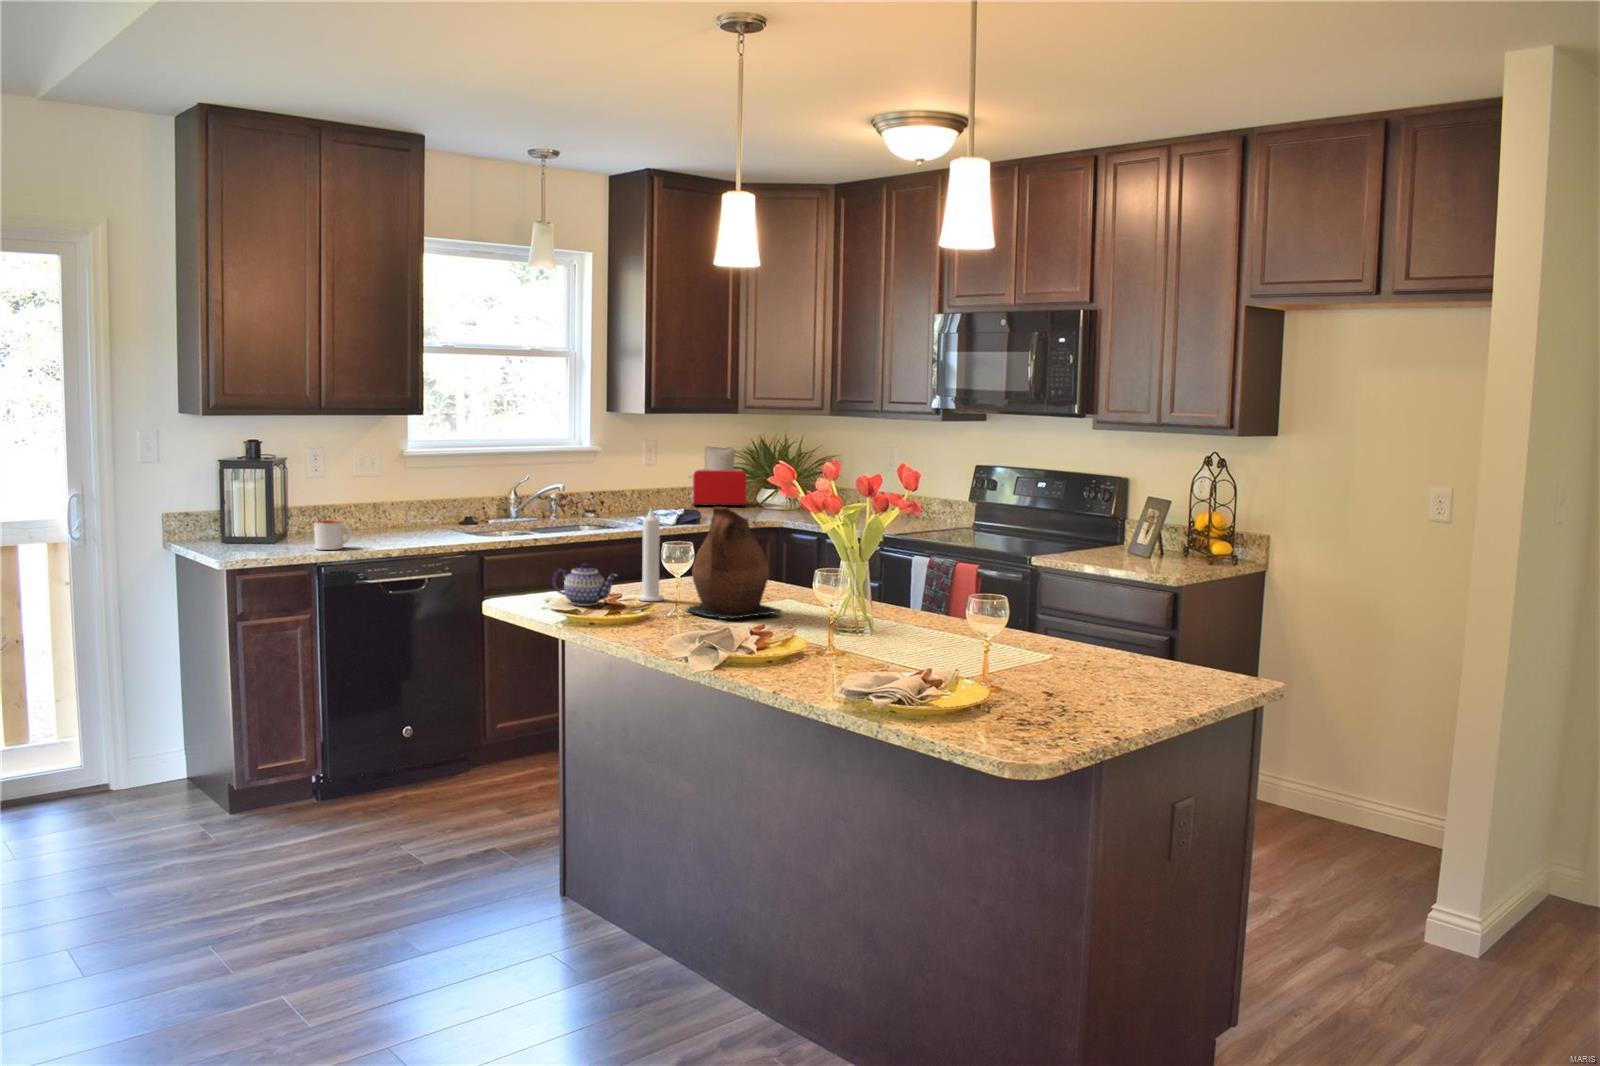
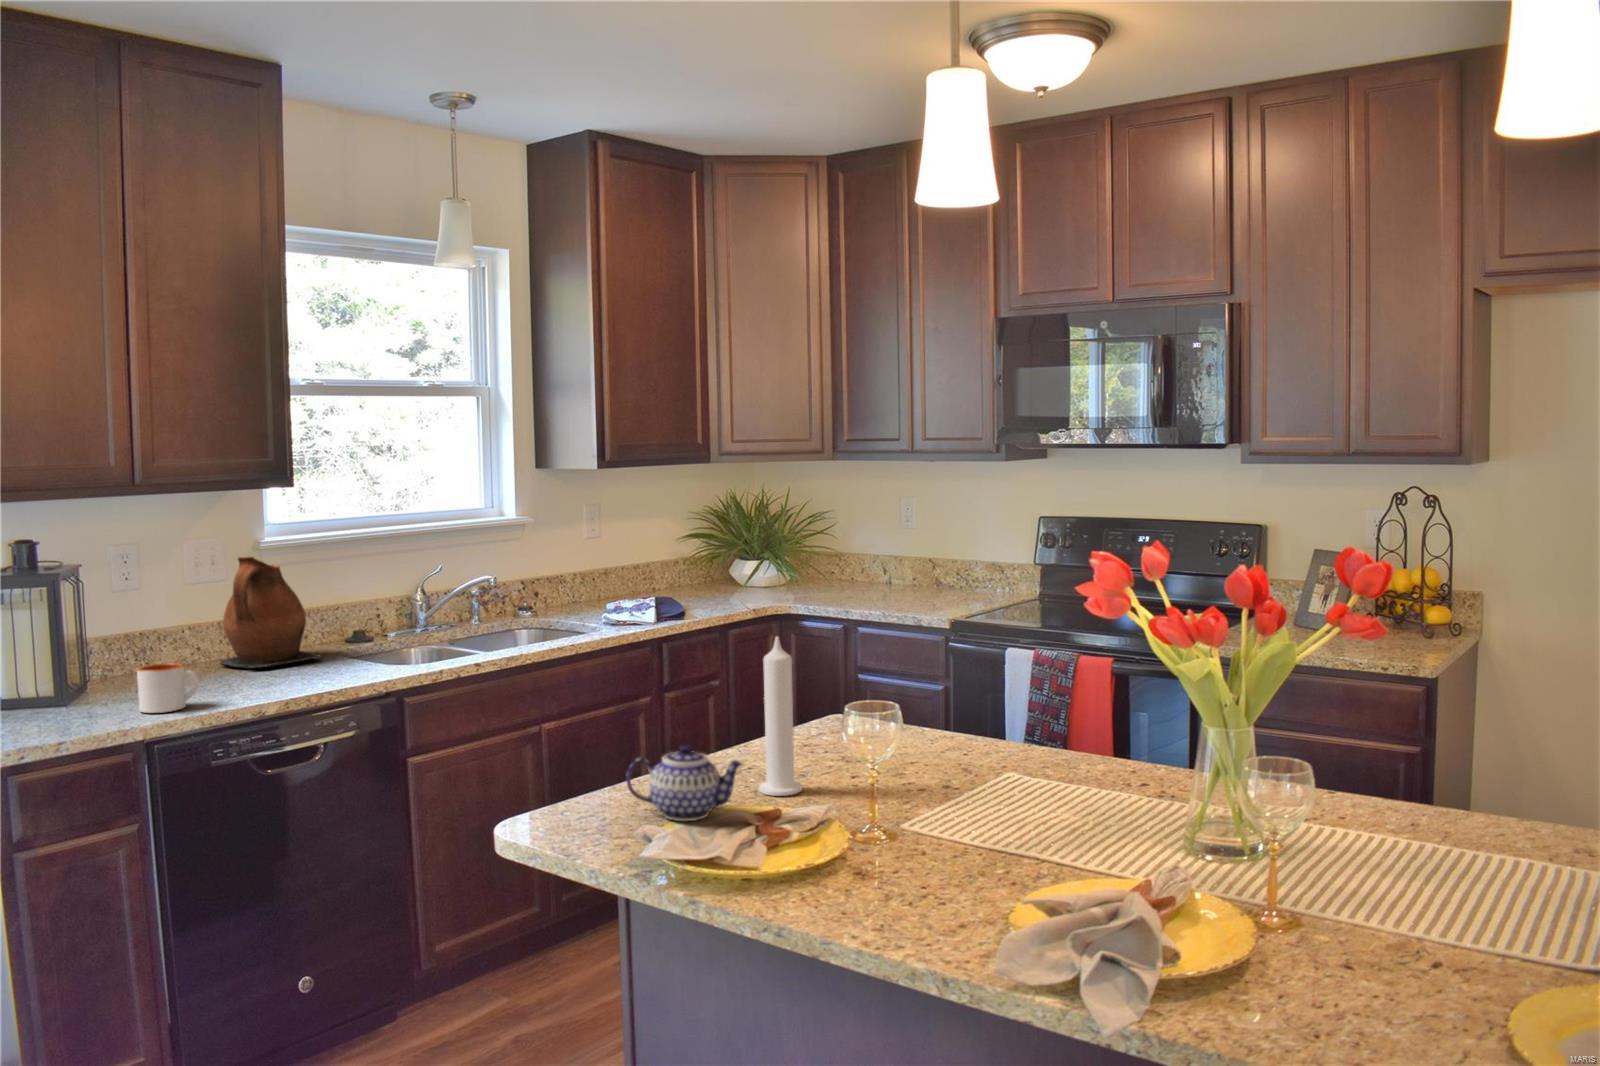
toaster: present [689,447,746,507] -> none [641,506,722,589]
ceramic pitcher: present [686,507,782,619] -> present [220,557,321,668]

